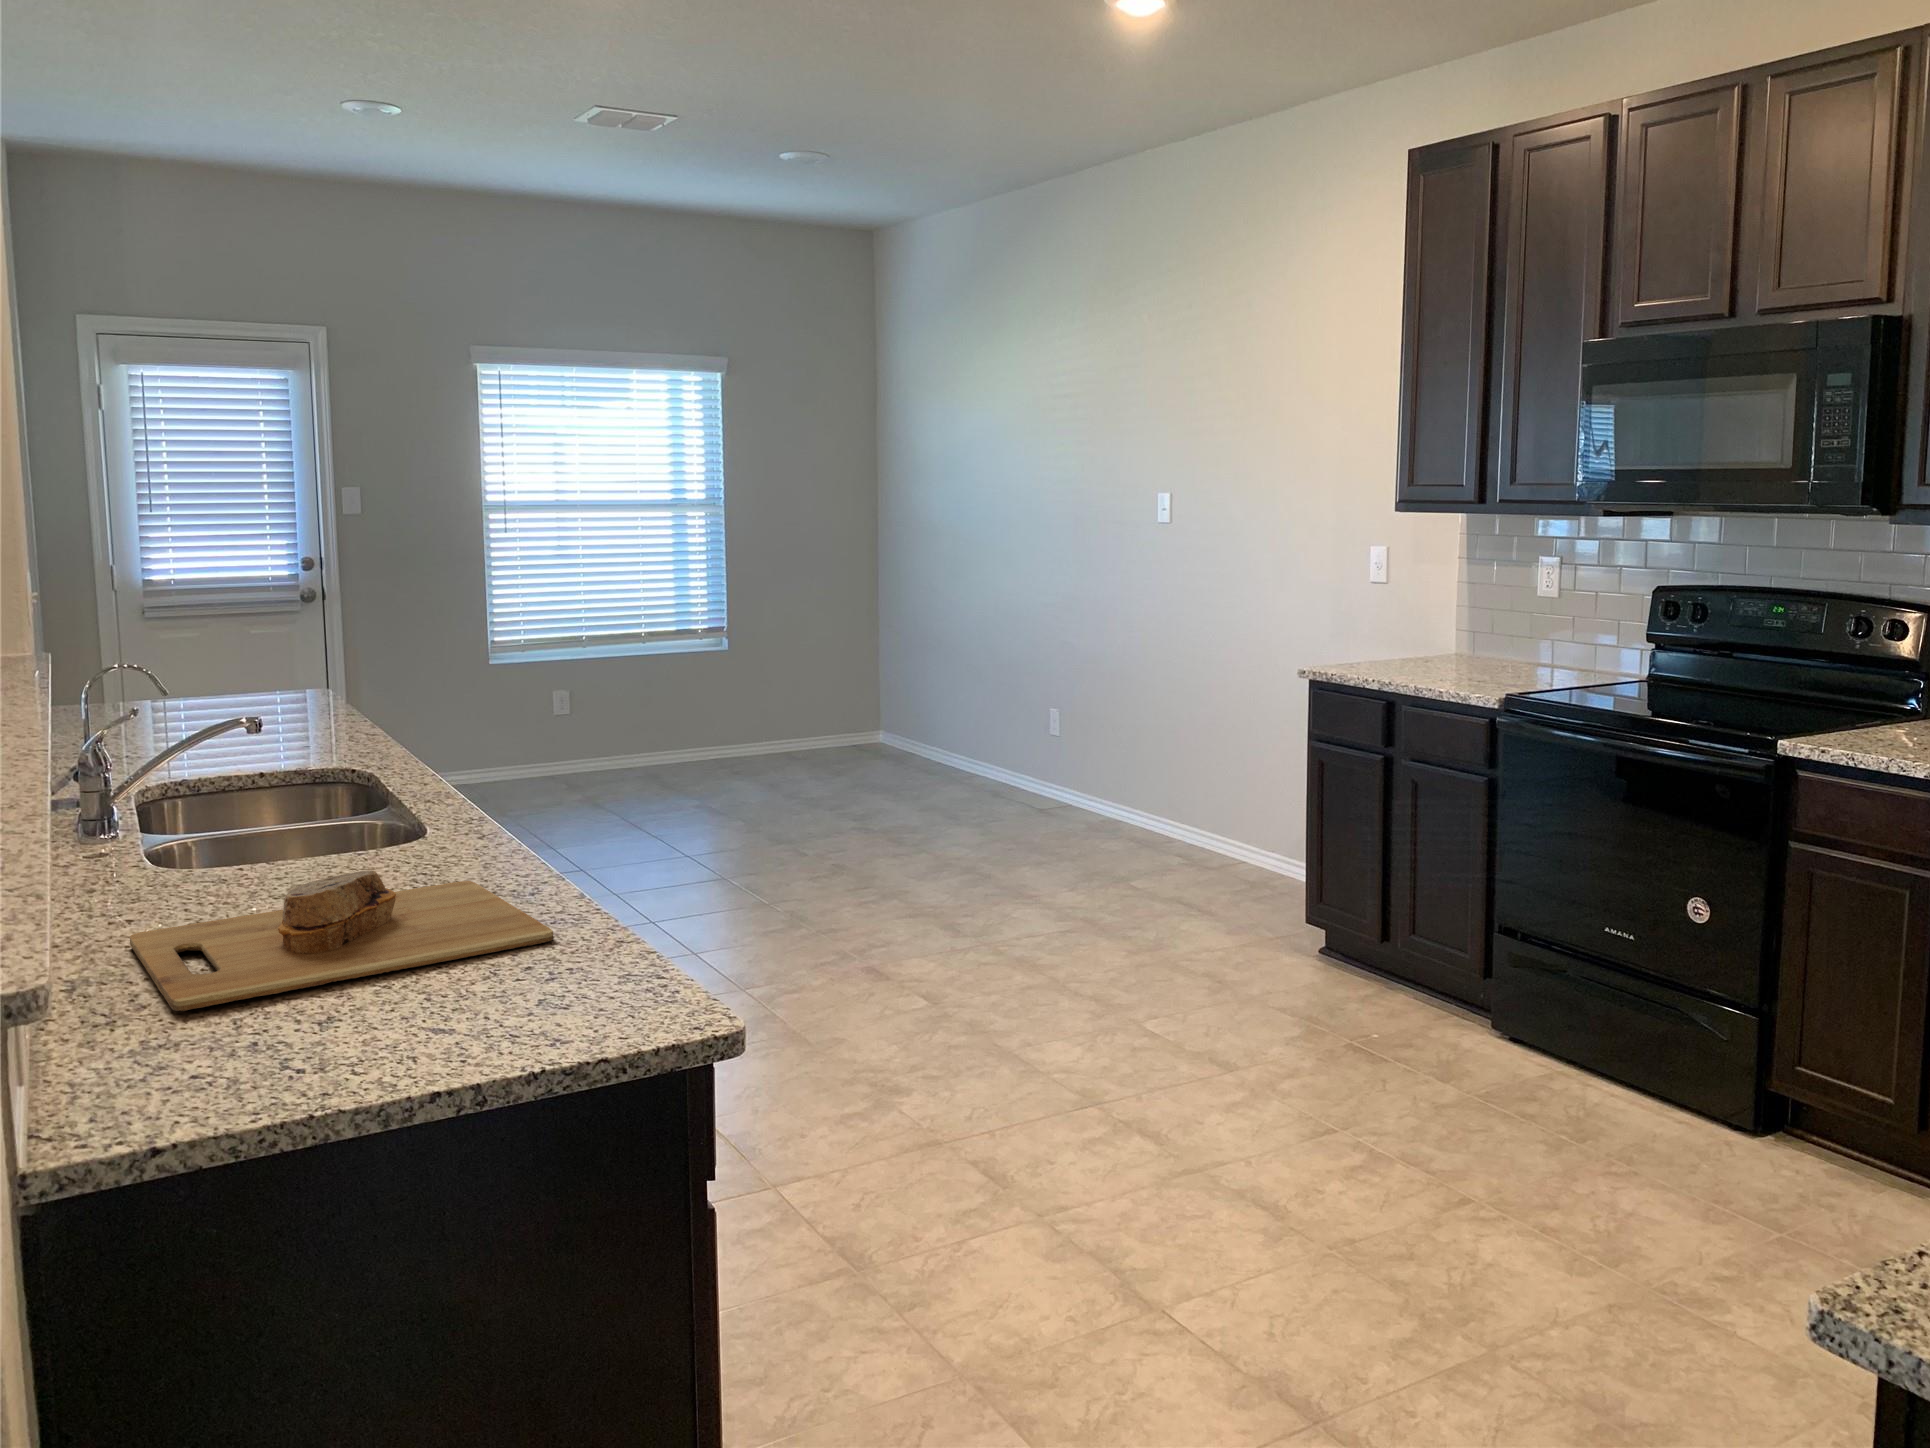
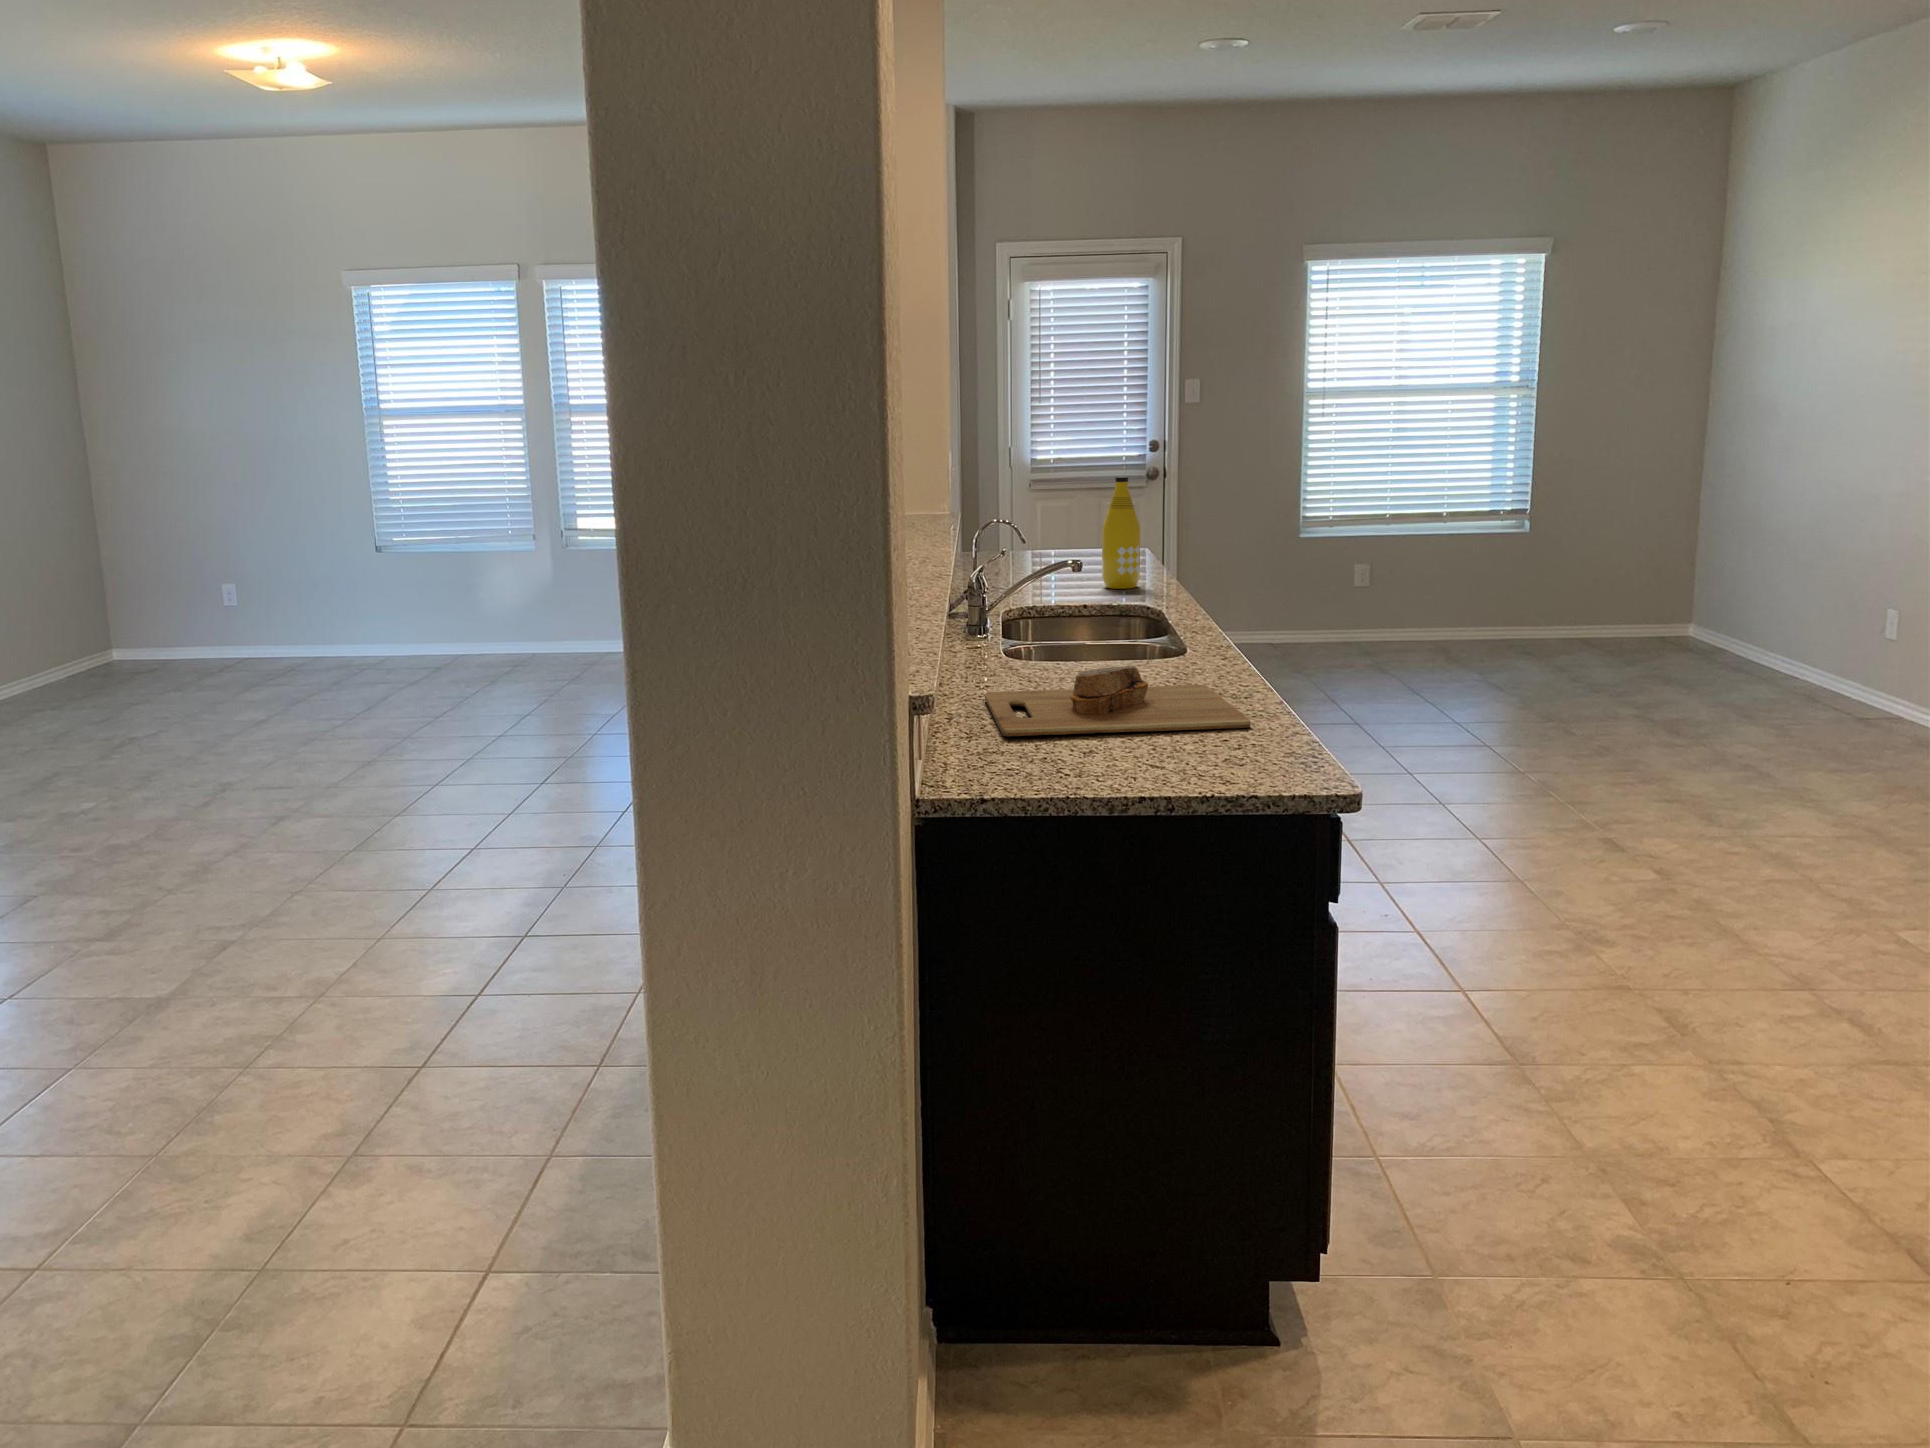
bottle: none [276,604,333,746] -> present [1102,477,1140,589]

